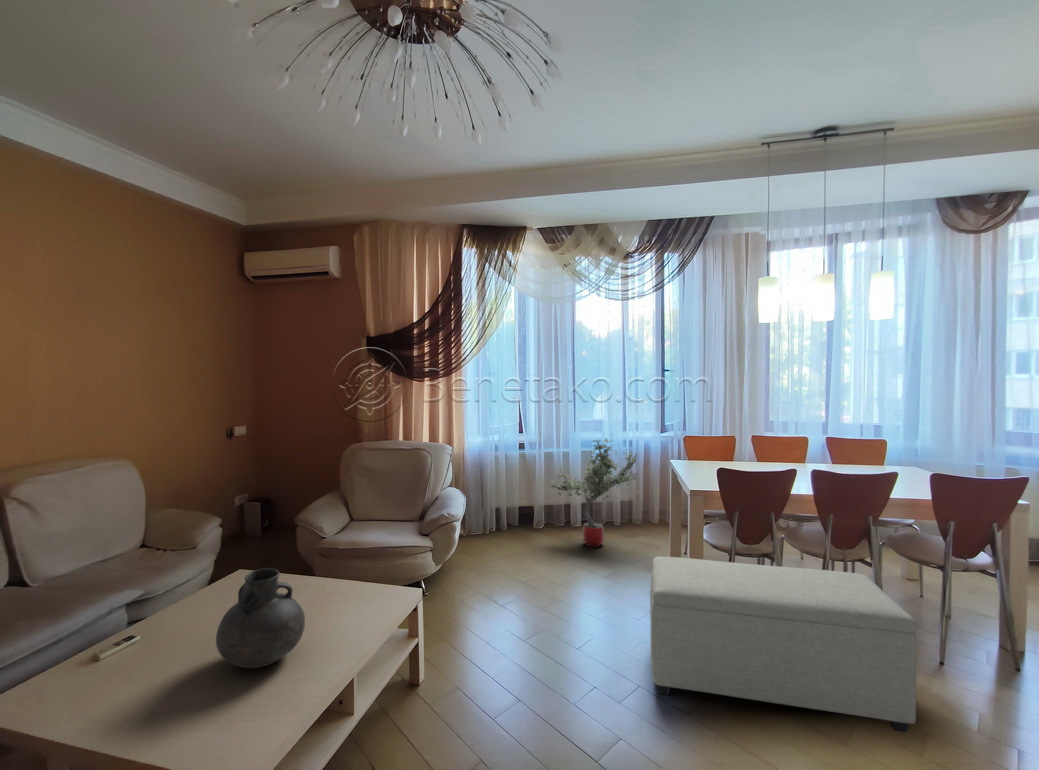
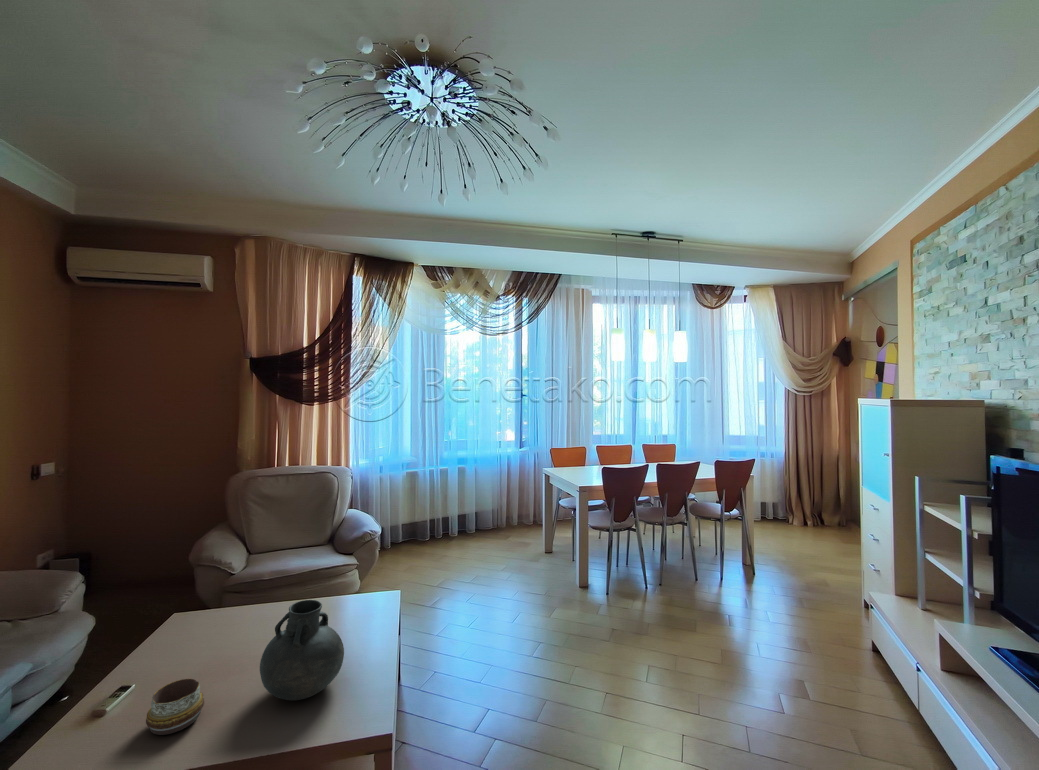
potted tree: present [551,439,638,547] -> none [437,452,513,548]
ottoman: present [650,557,917,732] -> none [564,534,733,643]
decorative bowl: none [128,621,182,668] -> present [146,679,204,735]

